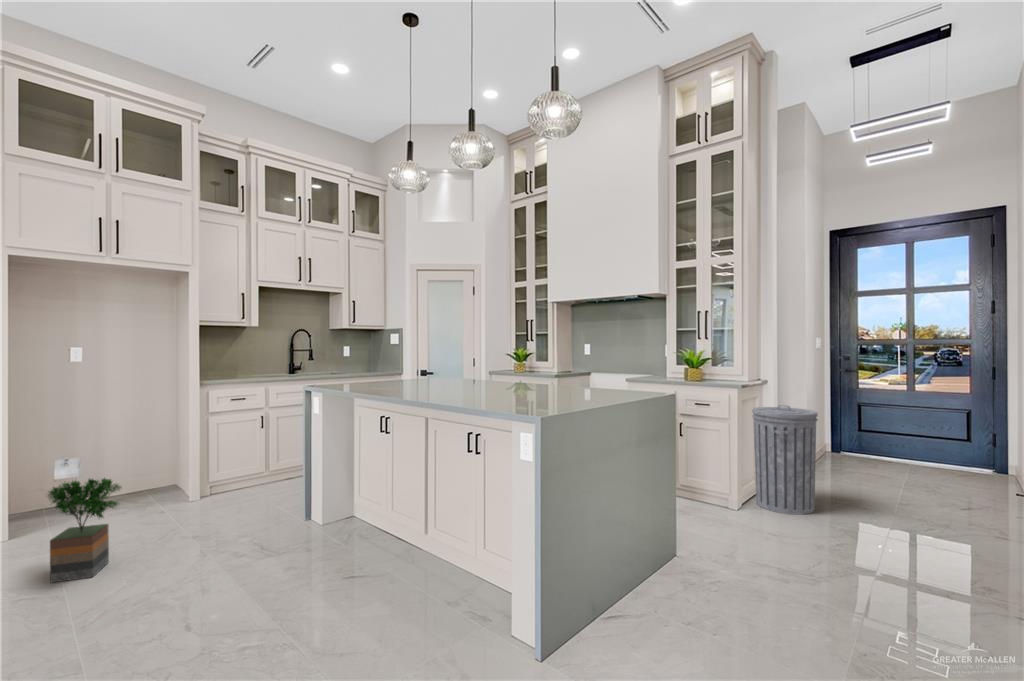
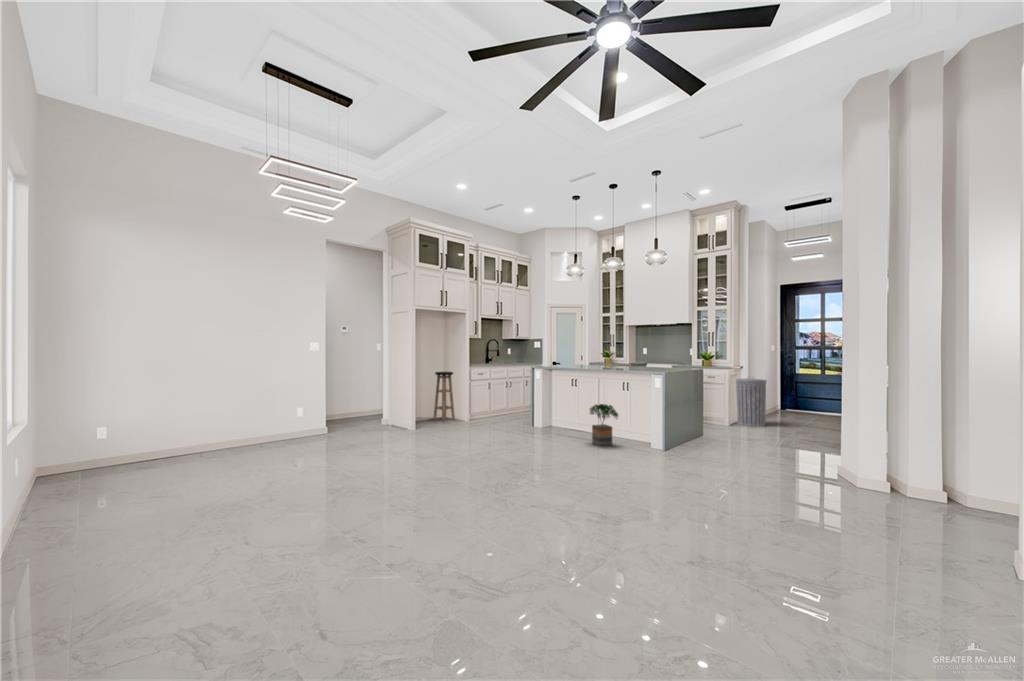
bar stool: none [125,396,173,506] -> present [433,372,455,421]
potted tree: present [48,478,121,583] -> present [590,404,618,445]

